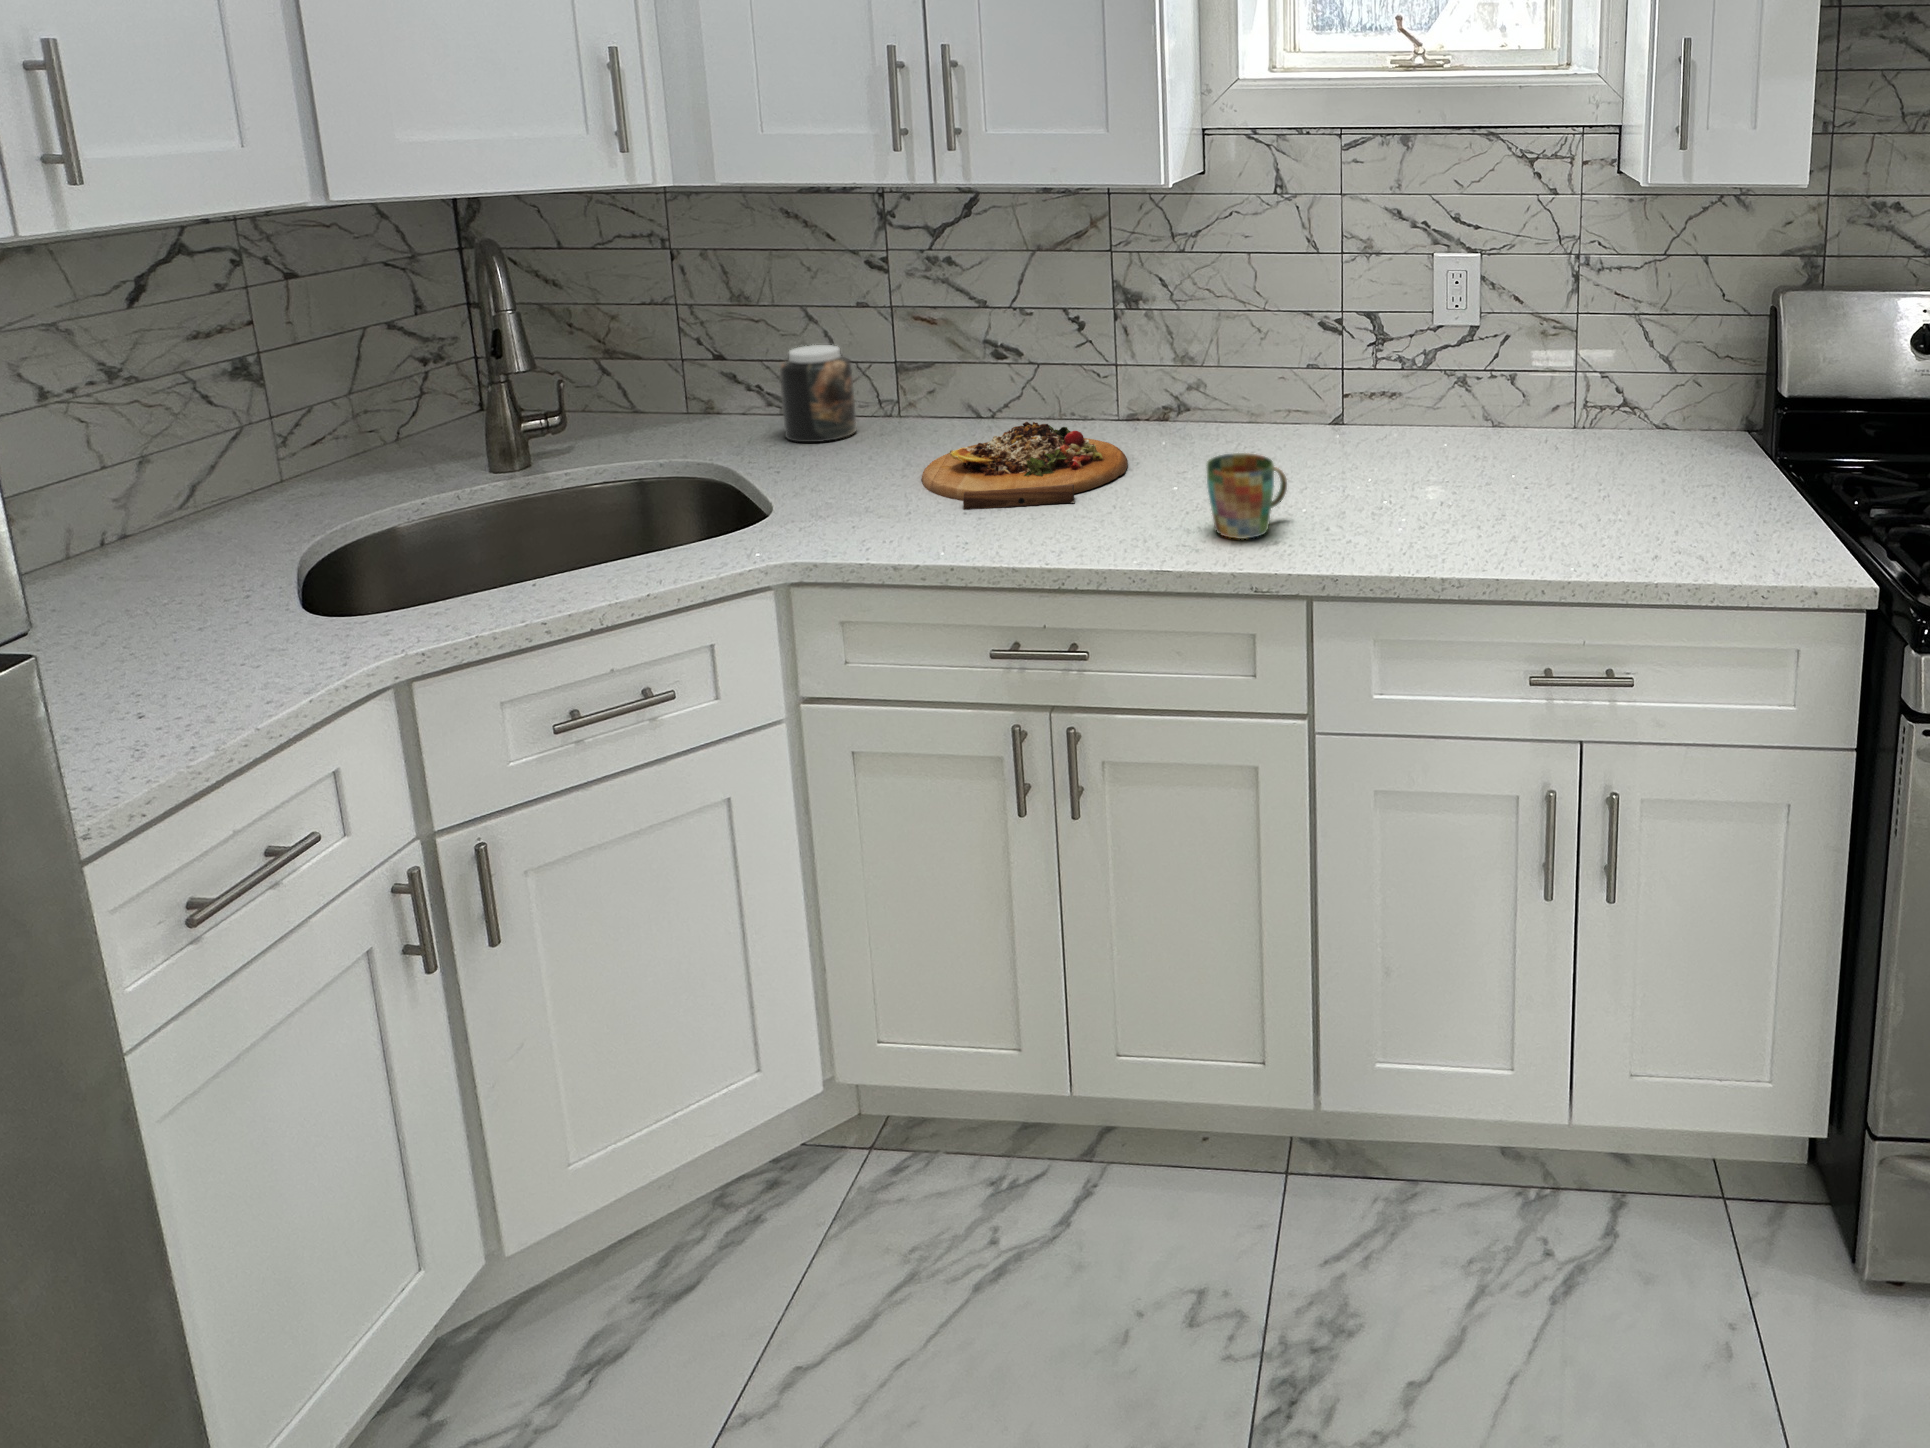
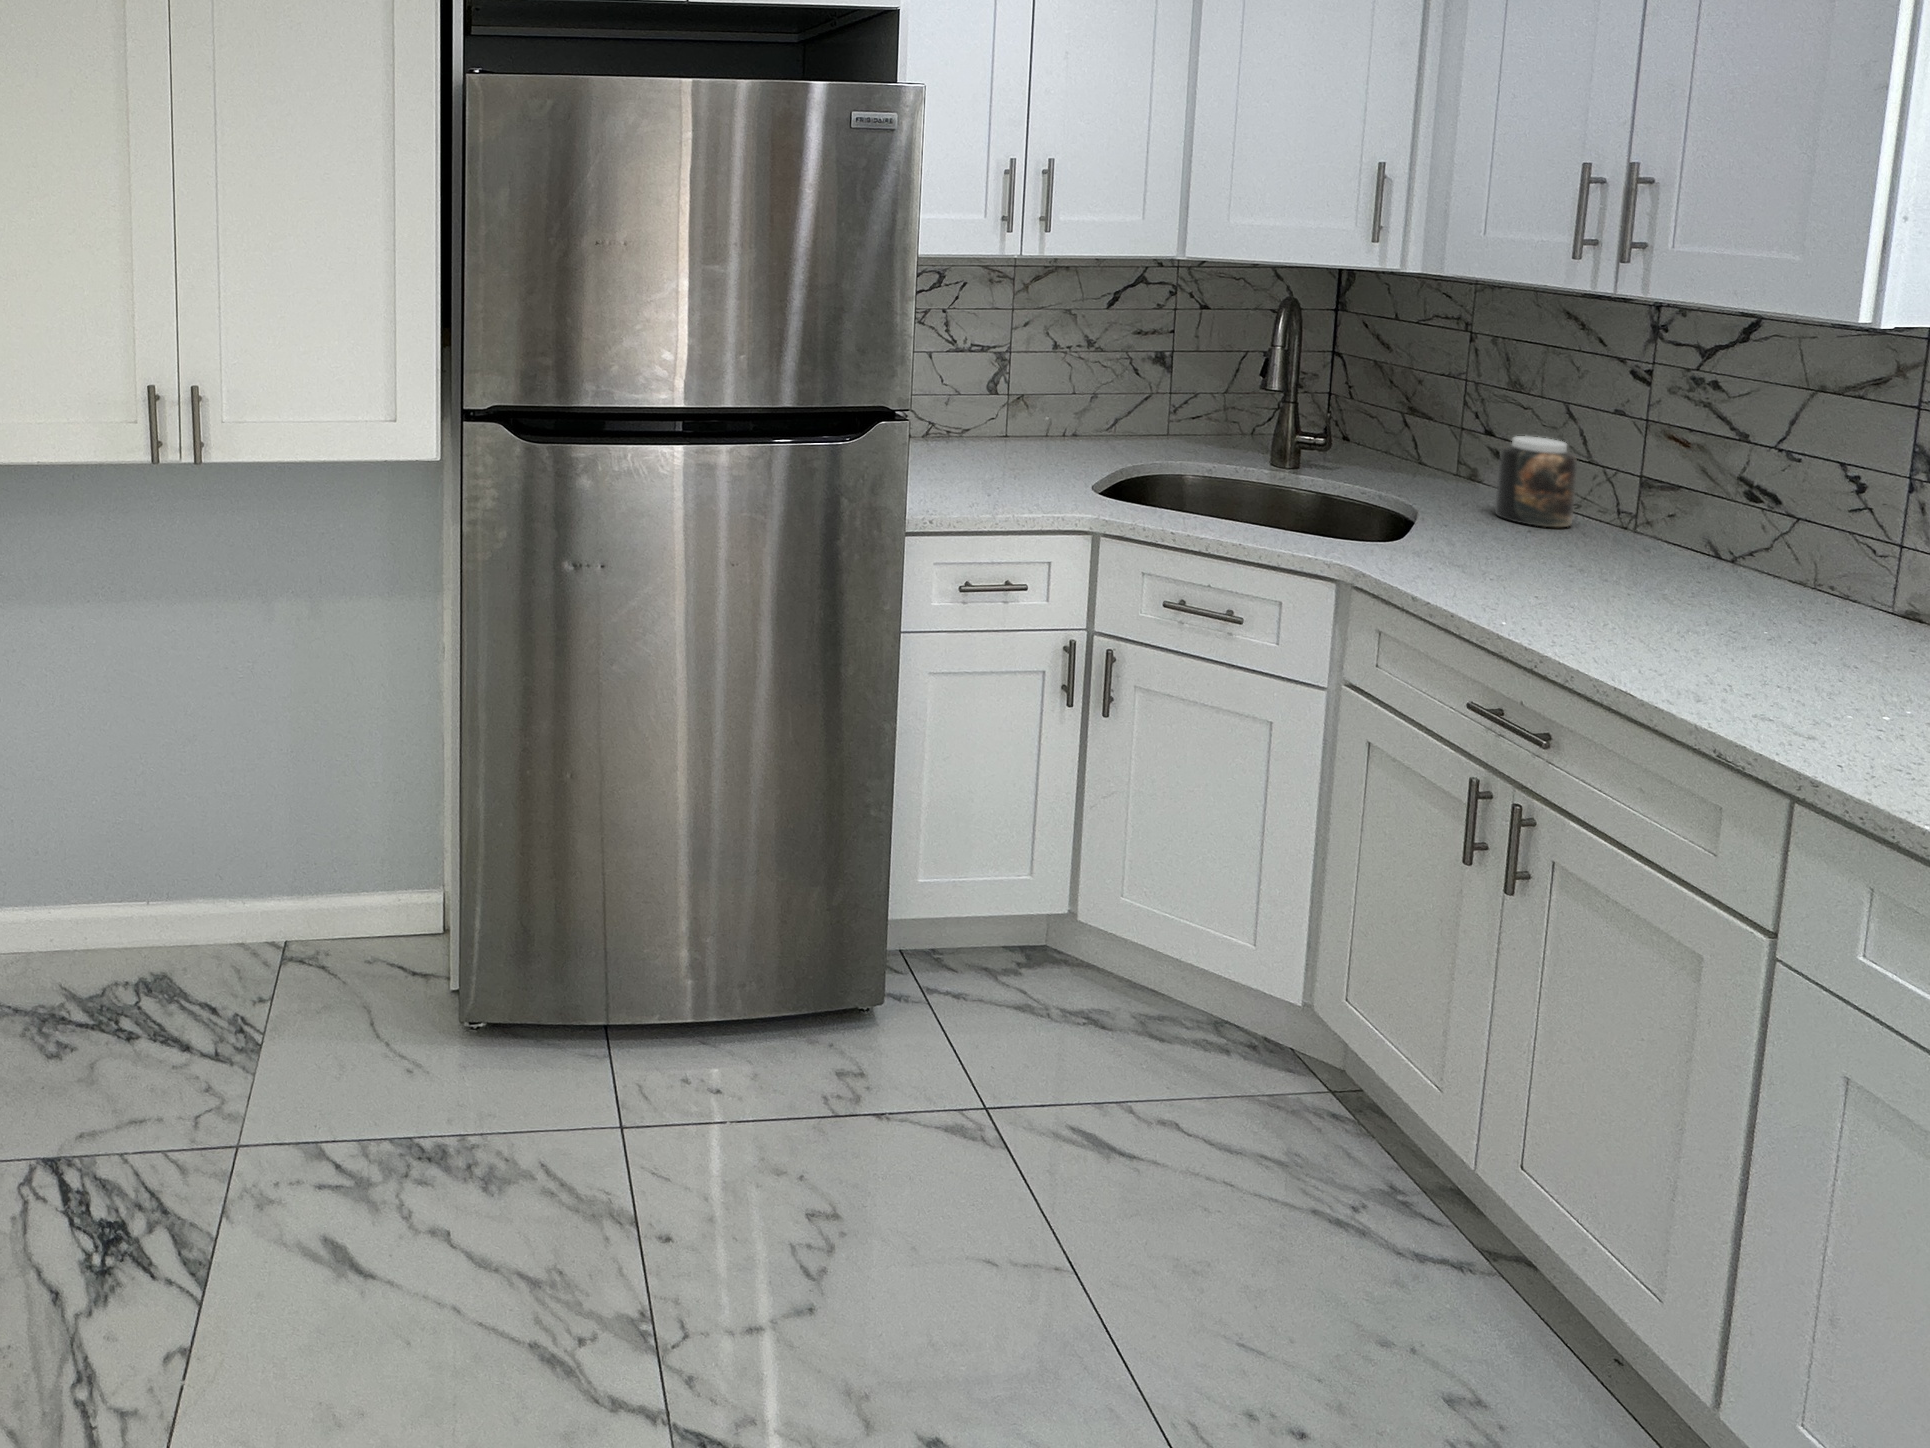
cutting board: present [922,422,1128,510] -> none [1539,552,1822,639]
mug: present [1207,453,1287,539] -> none [1759,623,1904,727]

